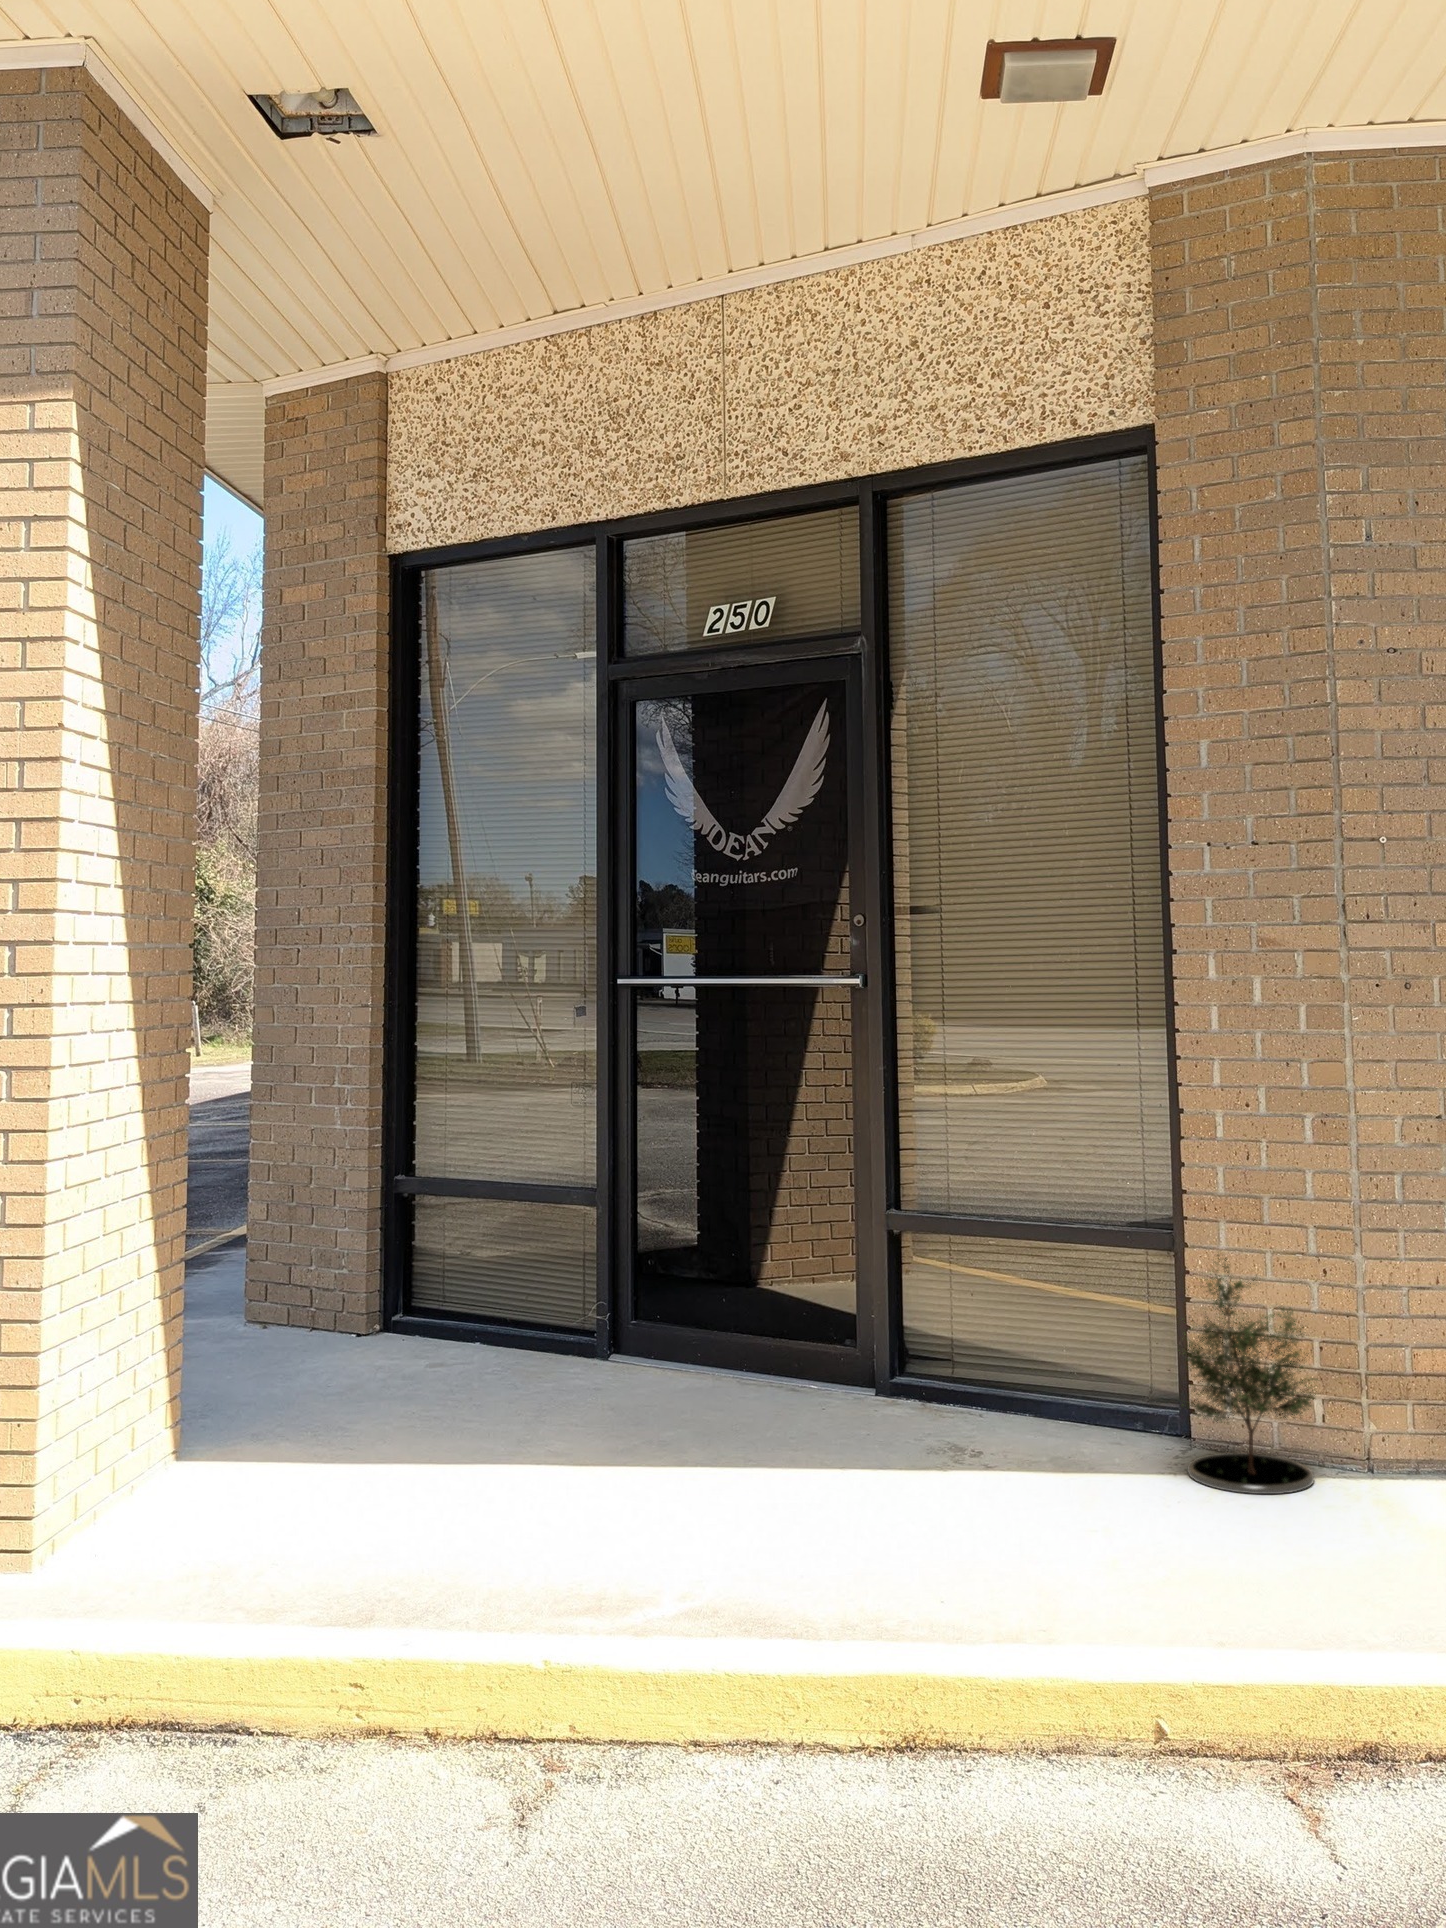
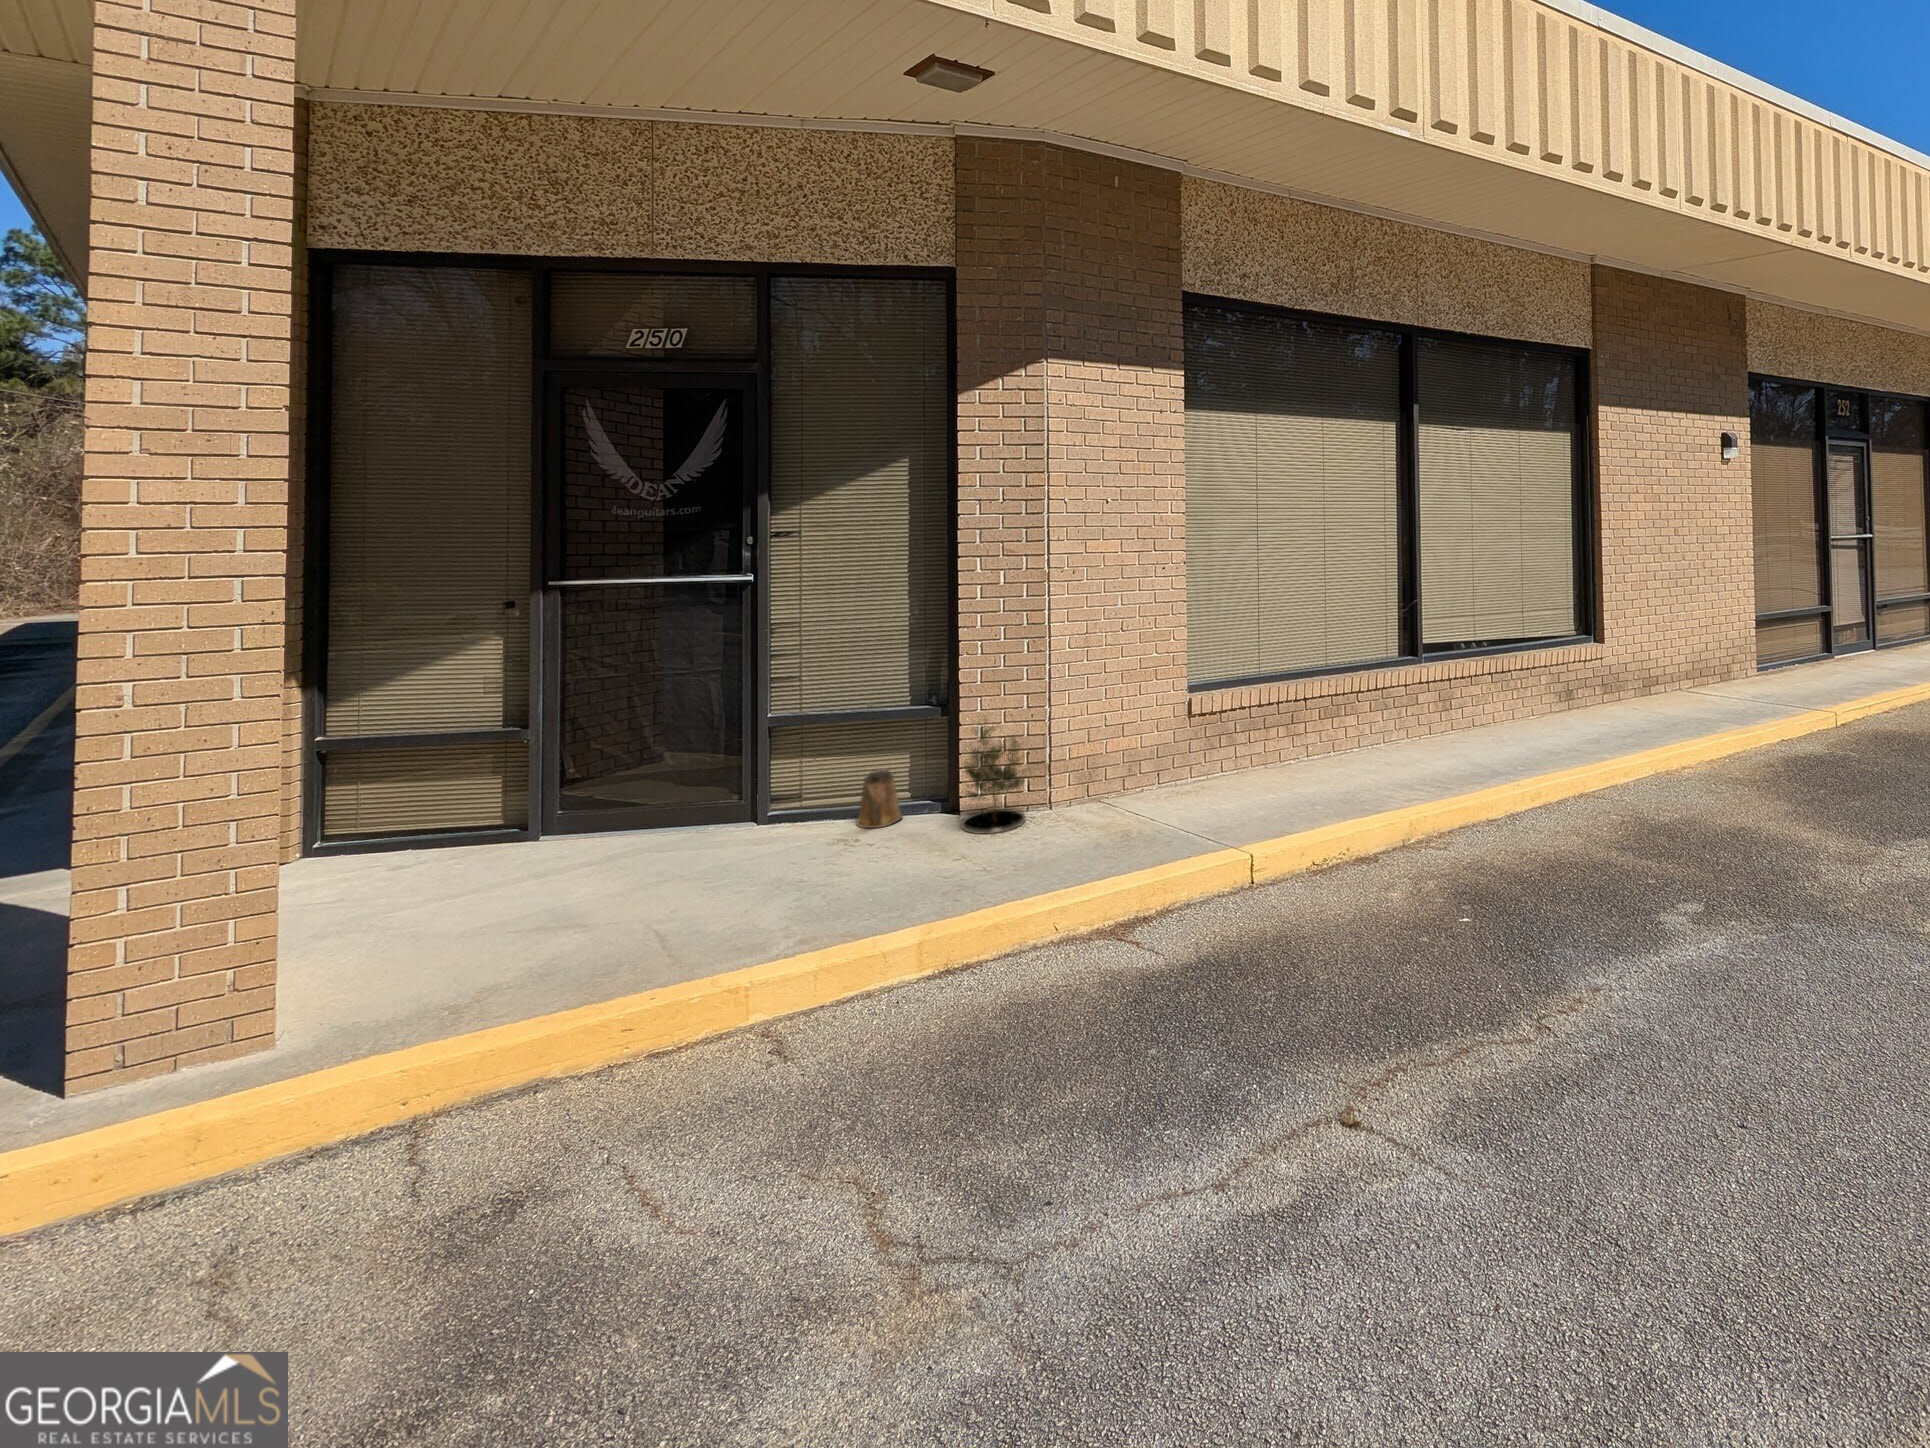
watering can: none [1009,1341,1093,1445] -> present [857,768,903,828]

